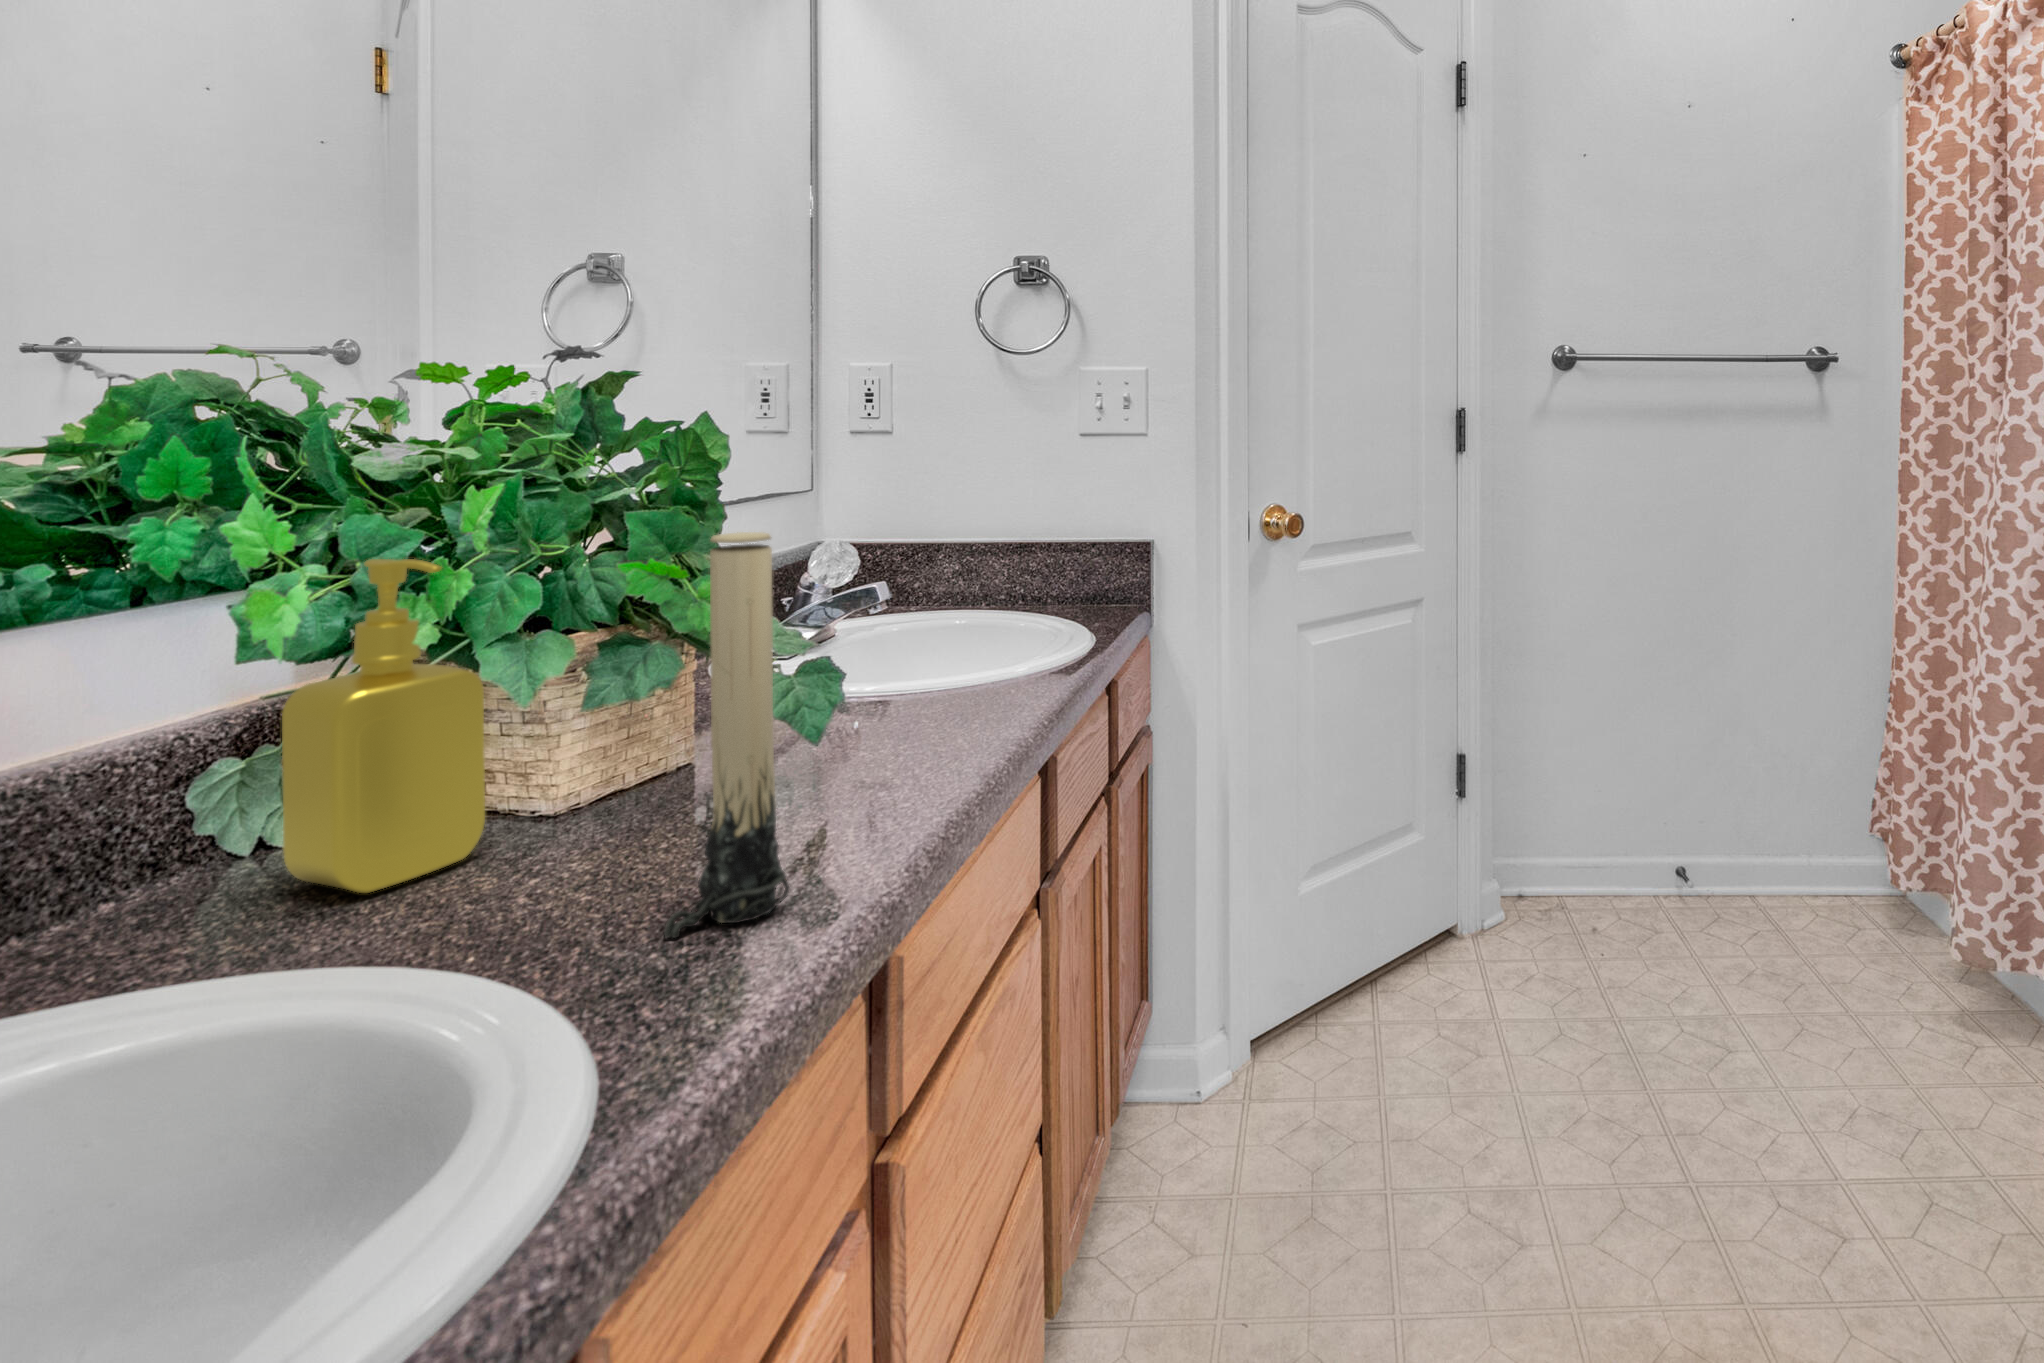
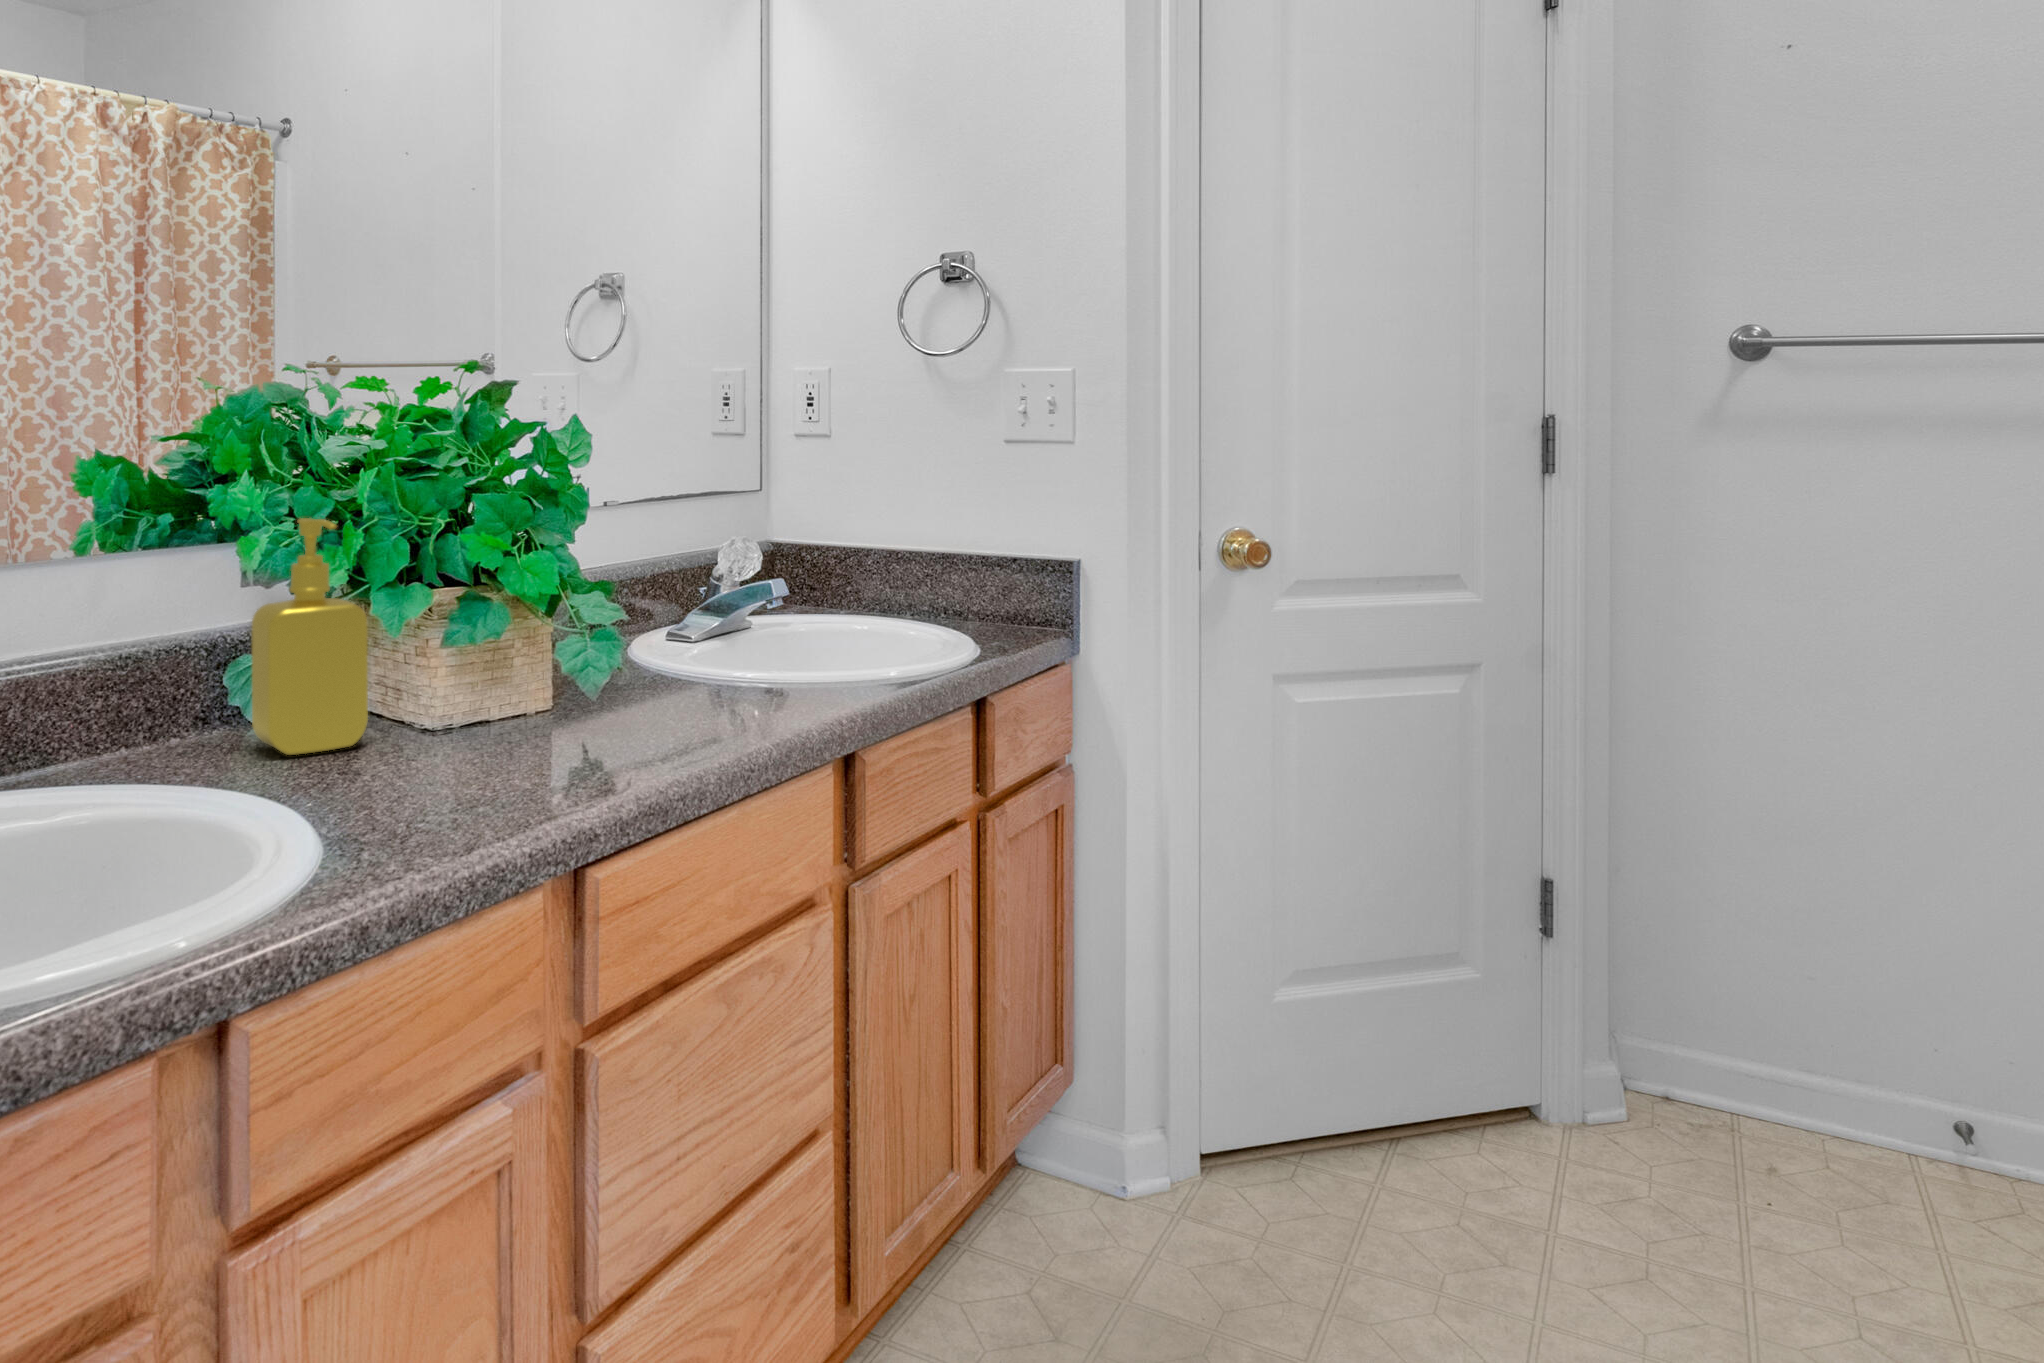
candle: present [664,532,789,938] -> none [417,504,508,813]

